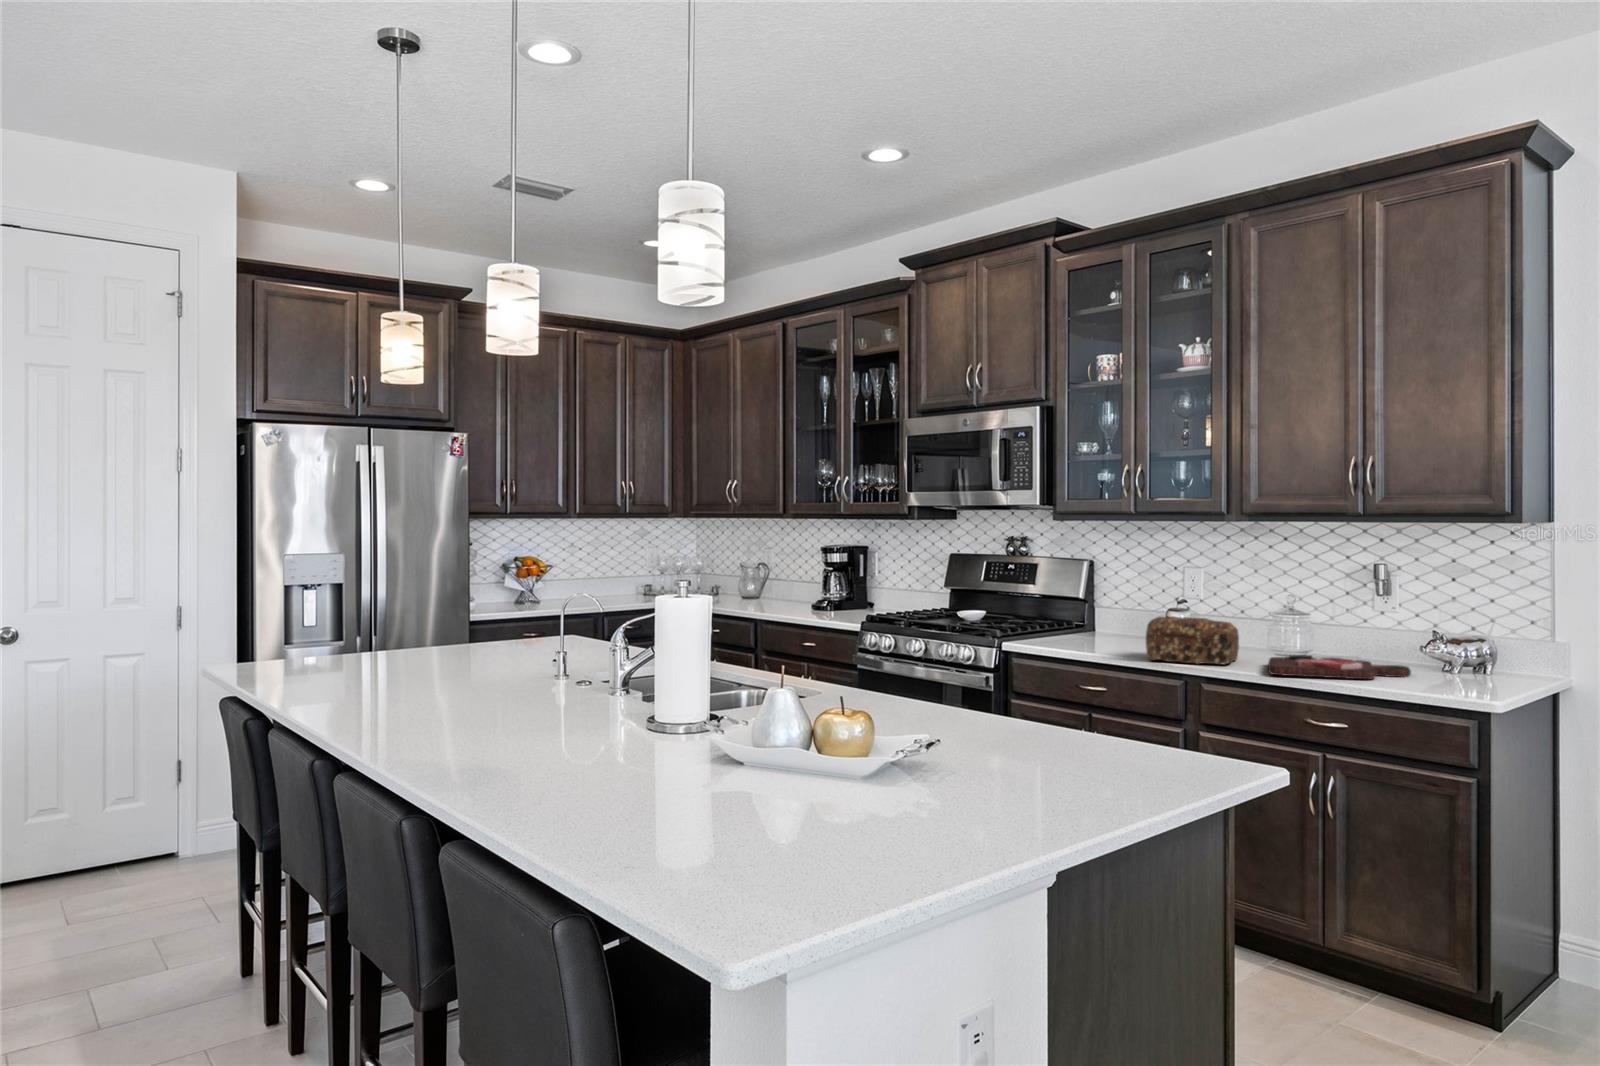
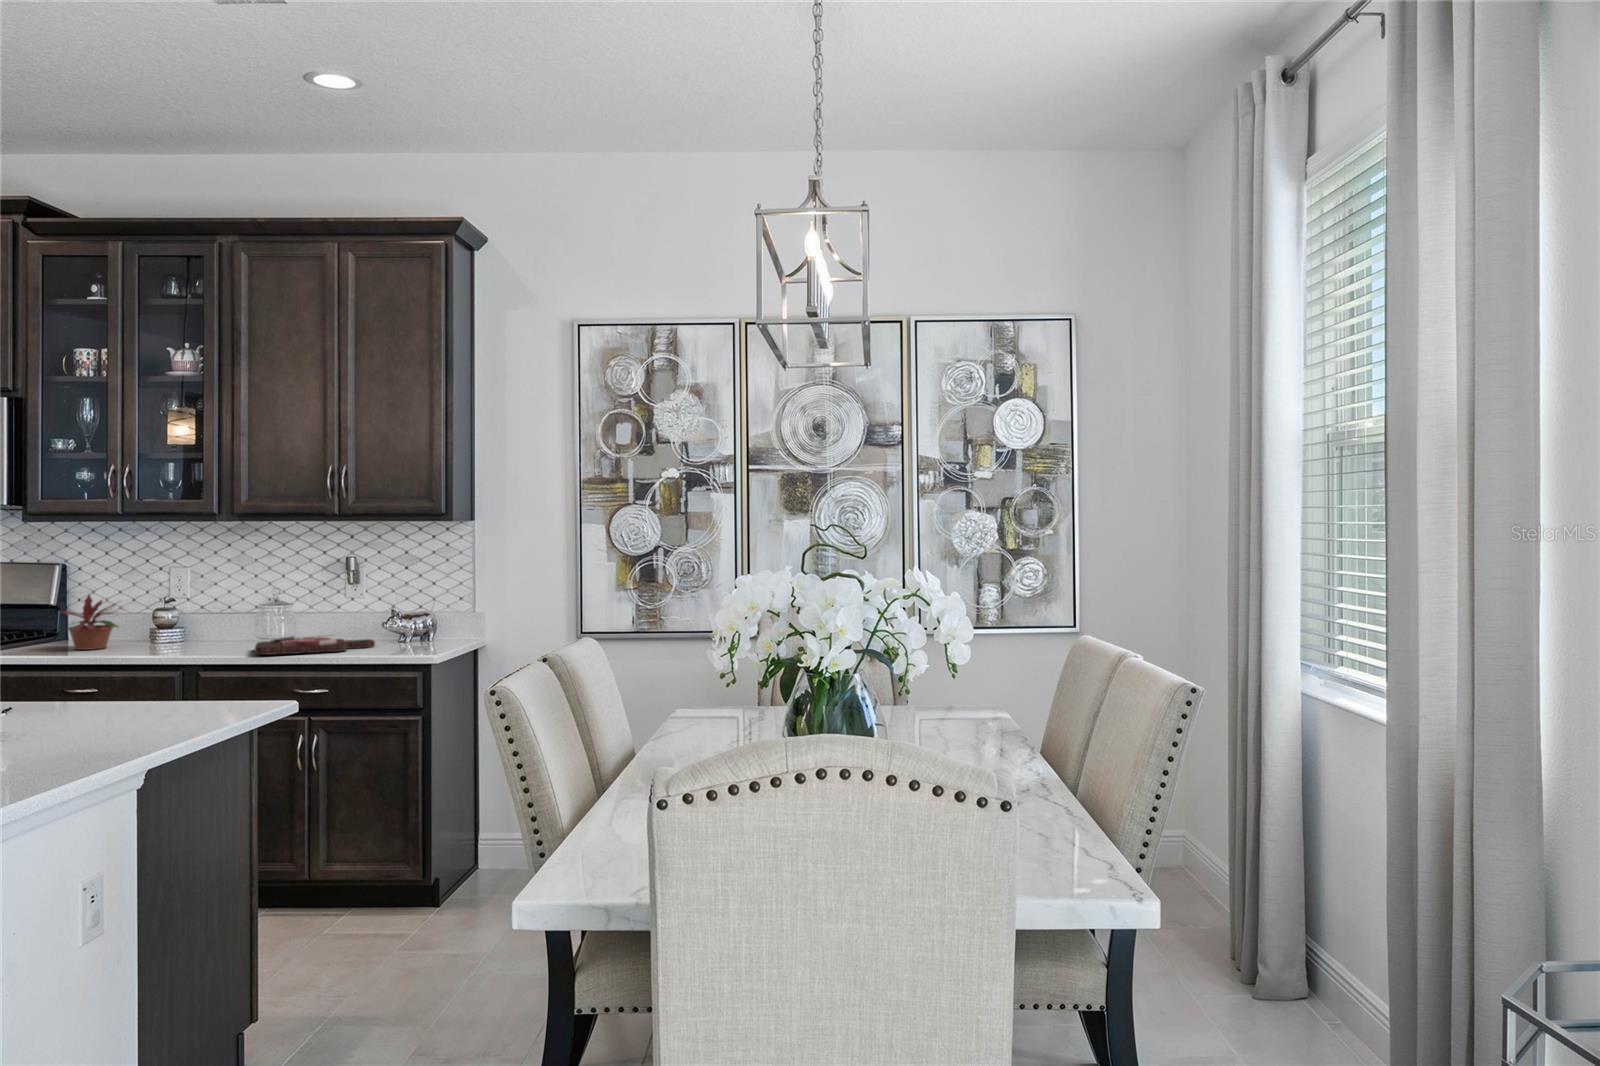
potted plant: none [1082,592,1144,648] -> present [64,595,119,650]
bread loaf: present [1146,617,1239,664] -> none [131,611,227,655]

